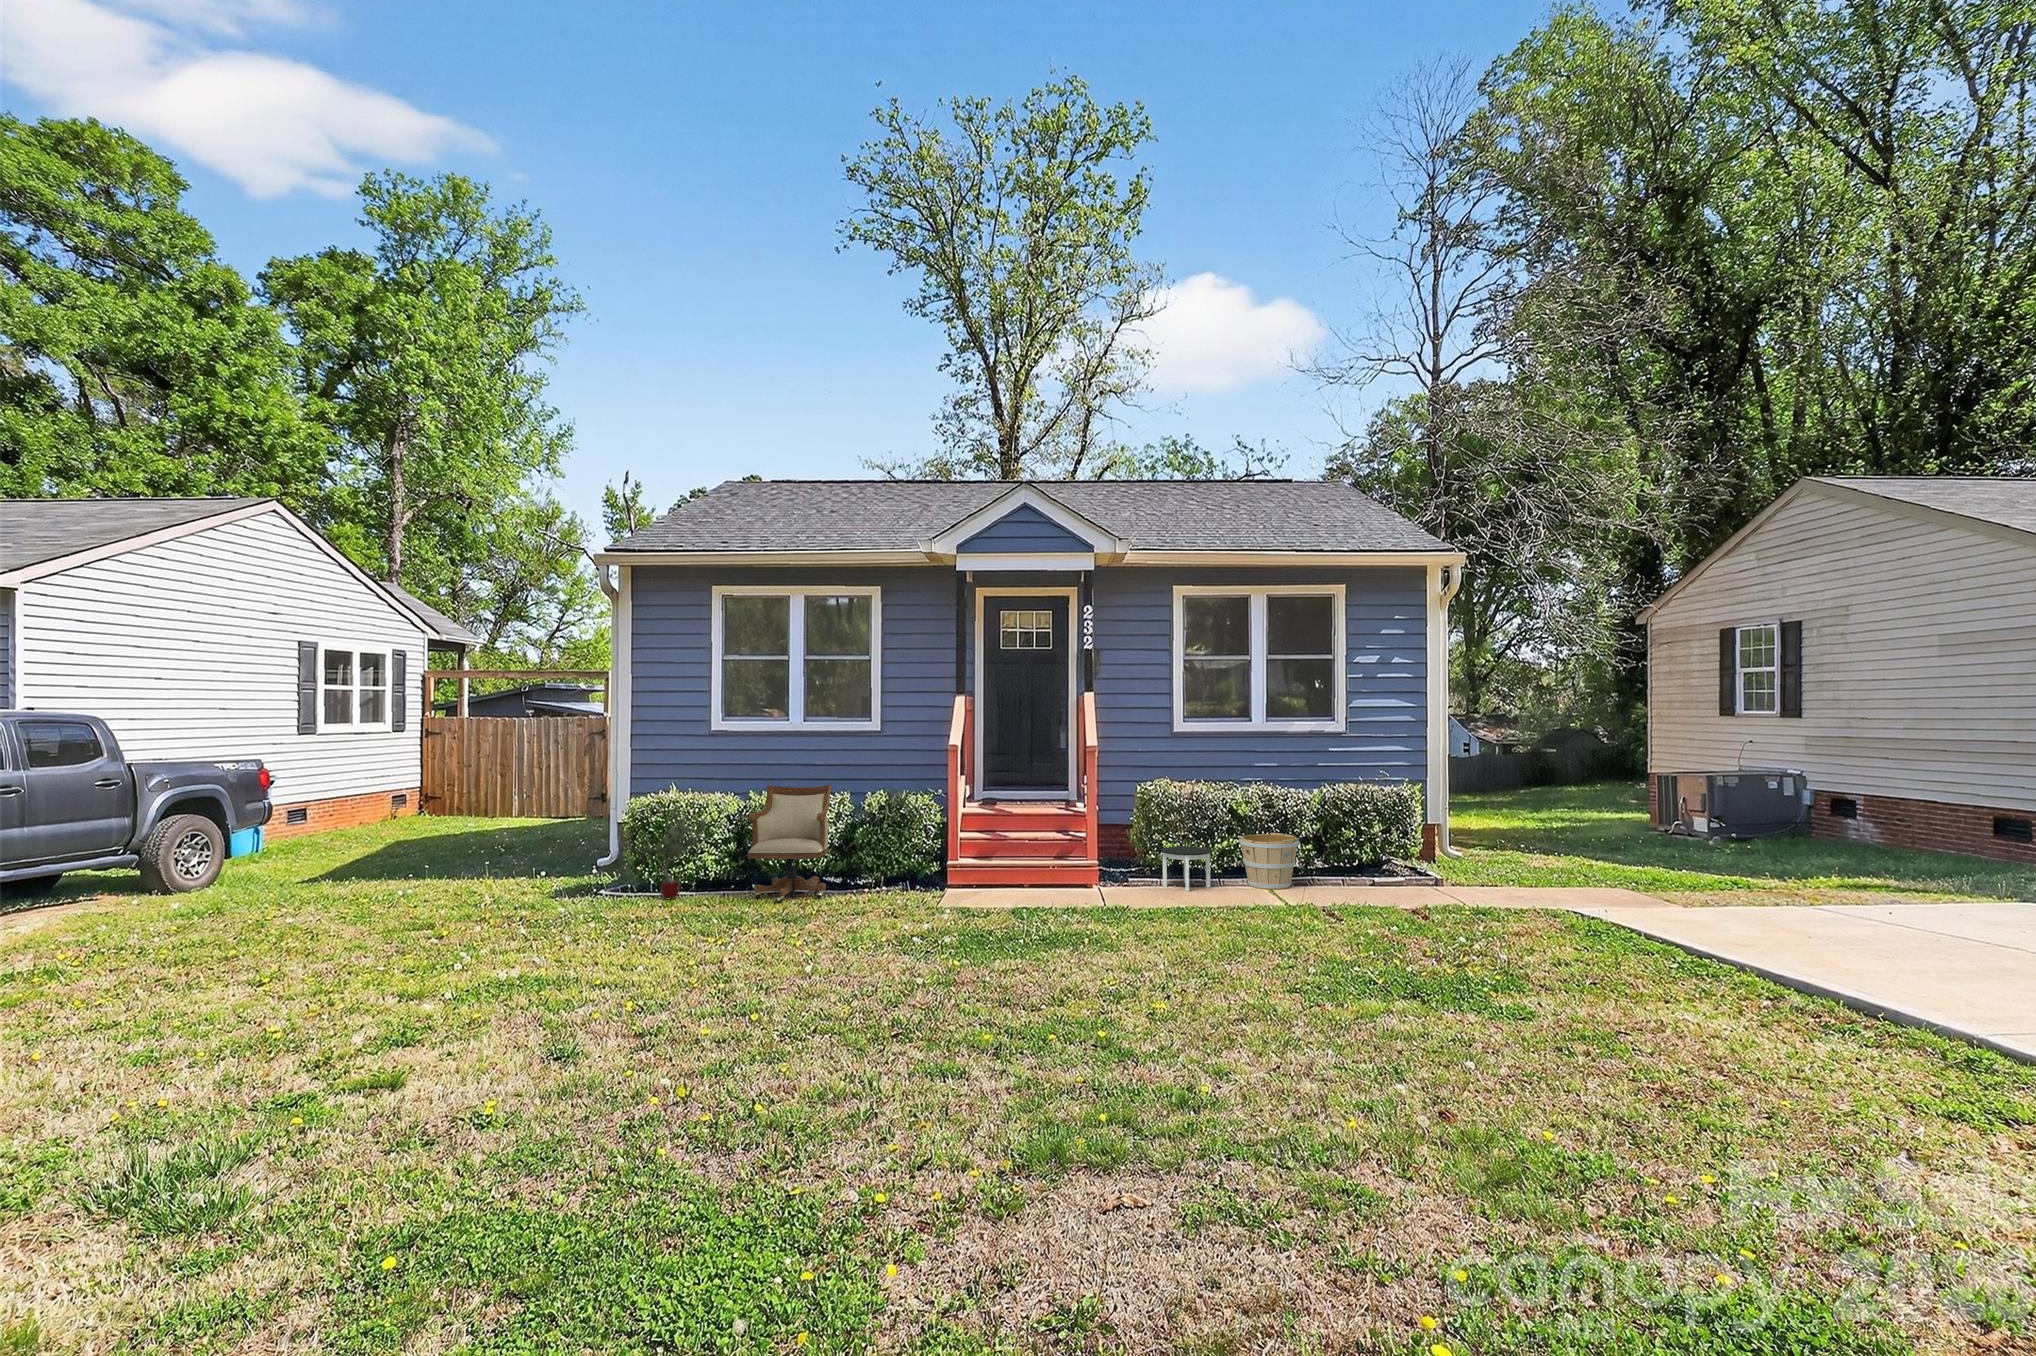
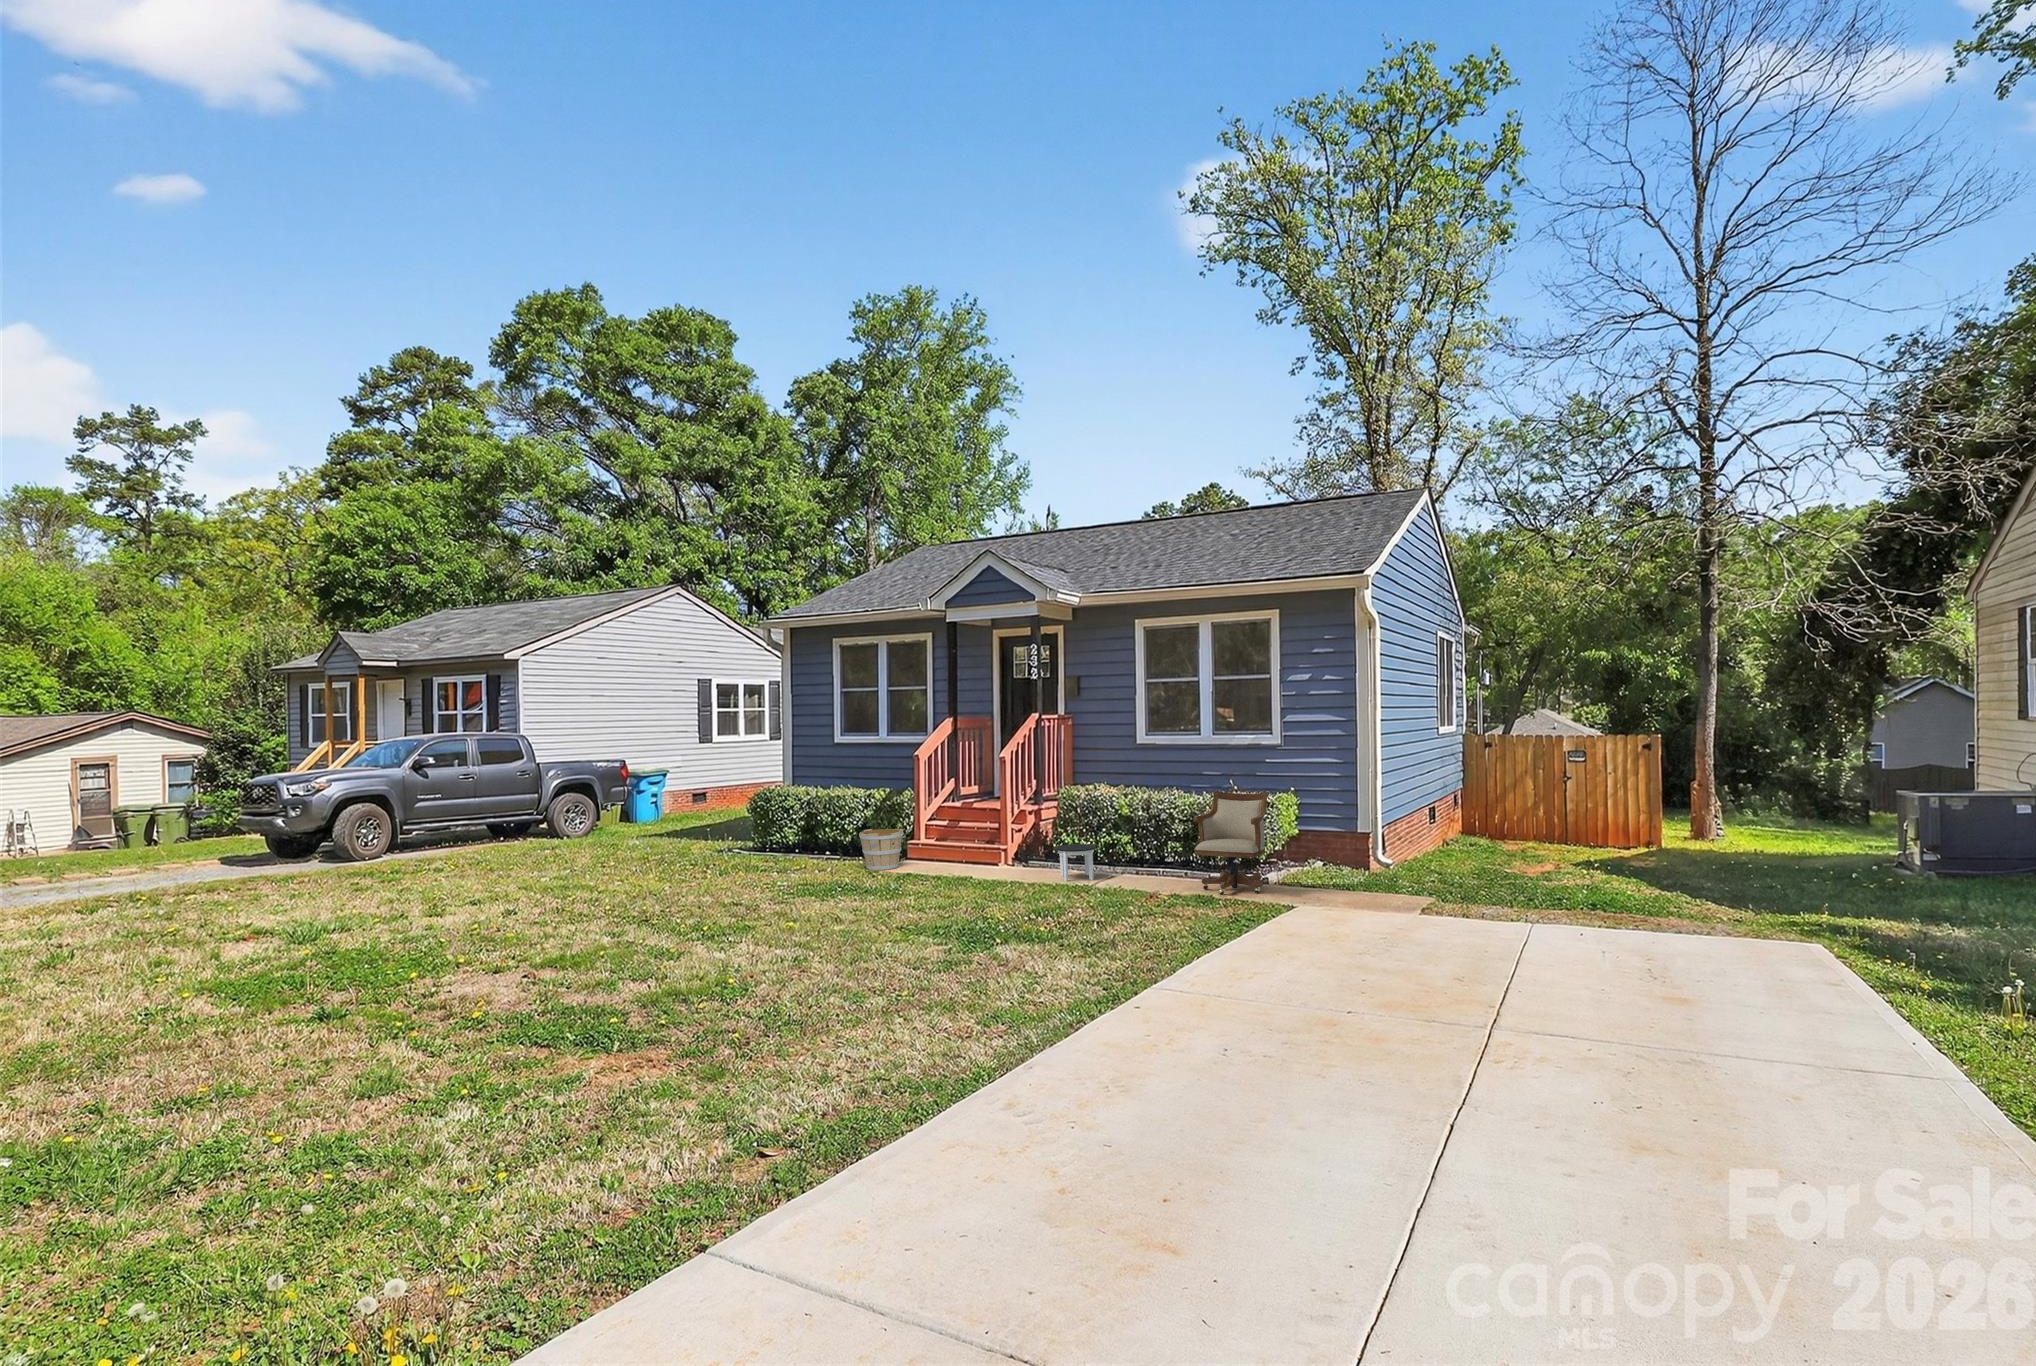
chair: present [748,785,832,903] -> present [1193,791,1269,895]
potted tree: present [635,807,707,900] -> none [737,799,777,861]
wooden bucket: present [1239,833,1299,890] -> present [859,829,904,871]

